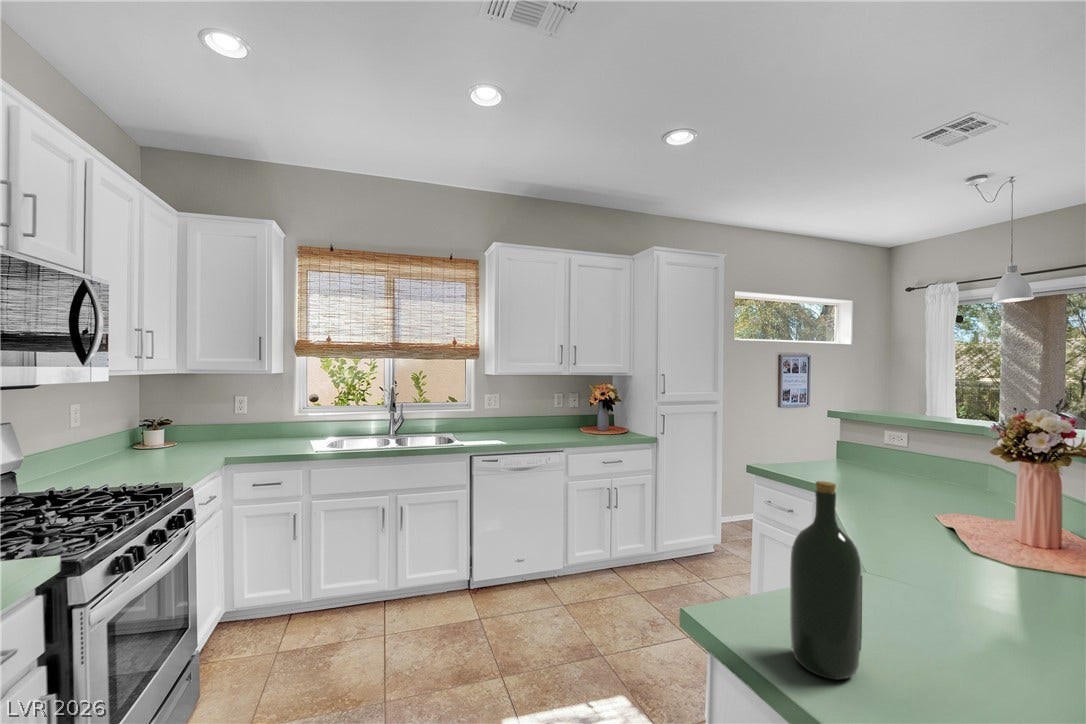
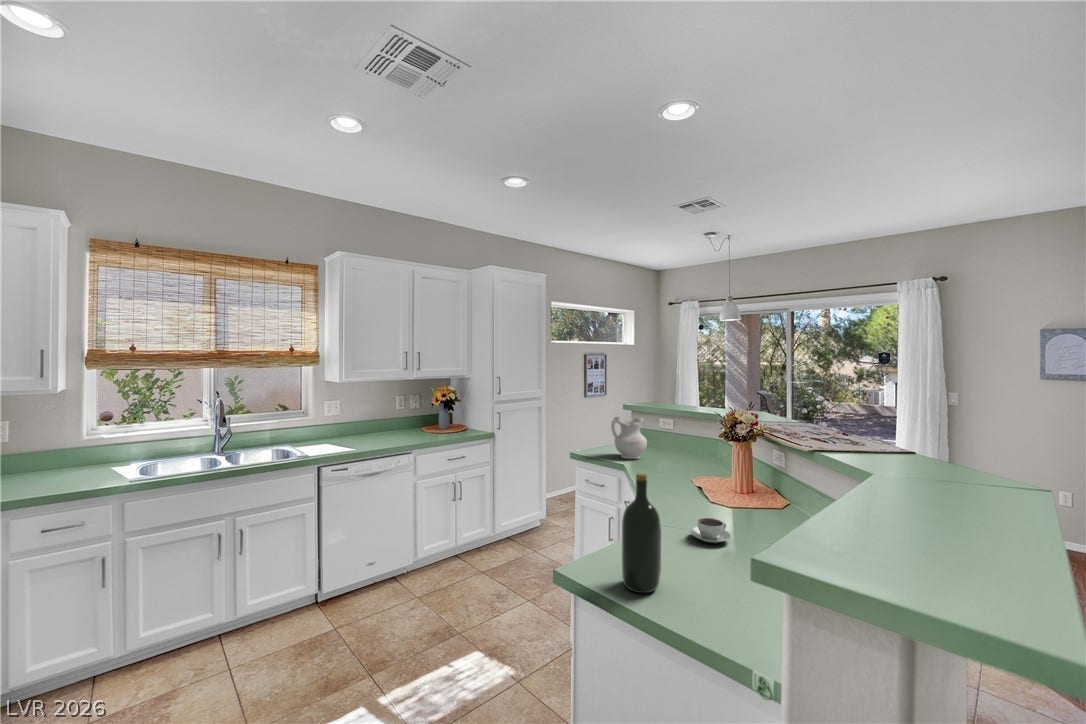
ceramic pitcher: none [806,422,862,481] -> present [611,417,647,459]
coffee cup: none [927,573,1012,619] -> present [690,518,731,543]

